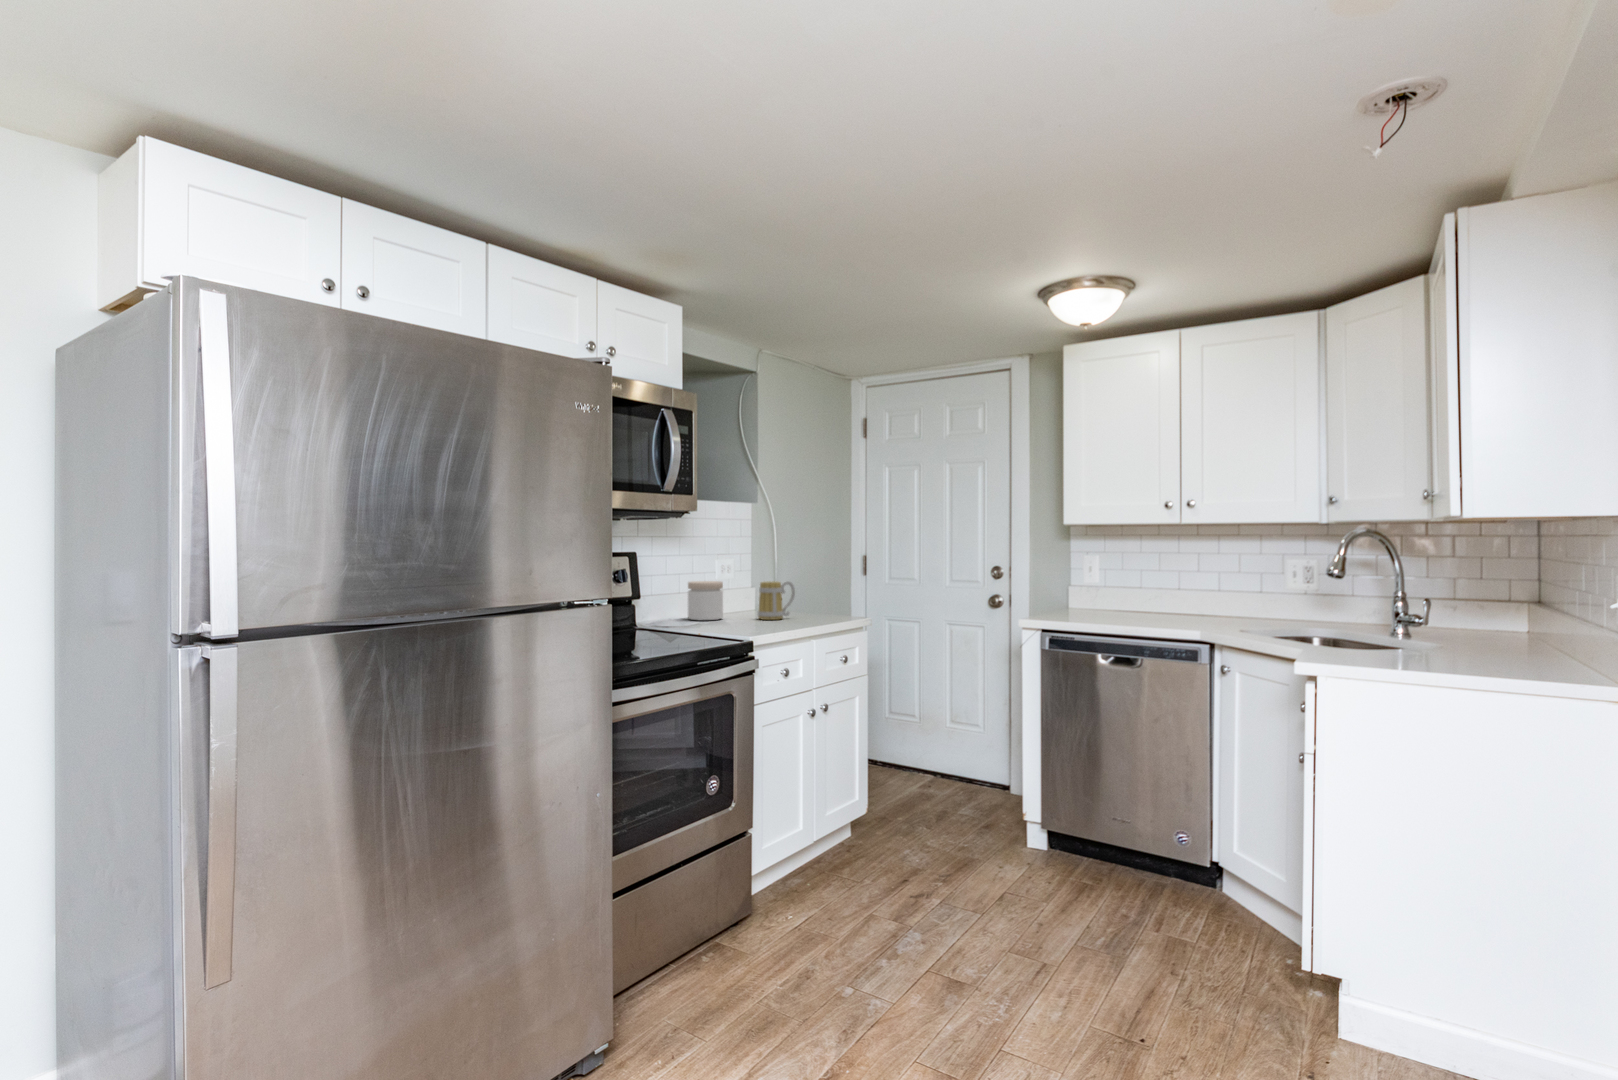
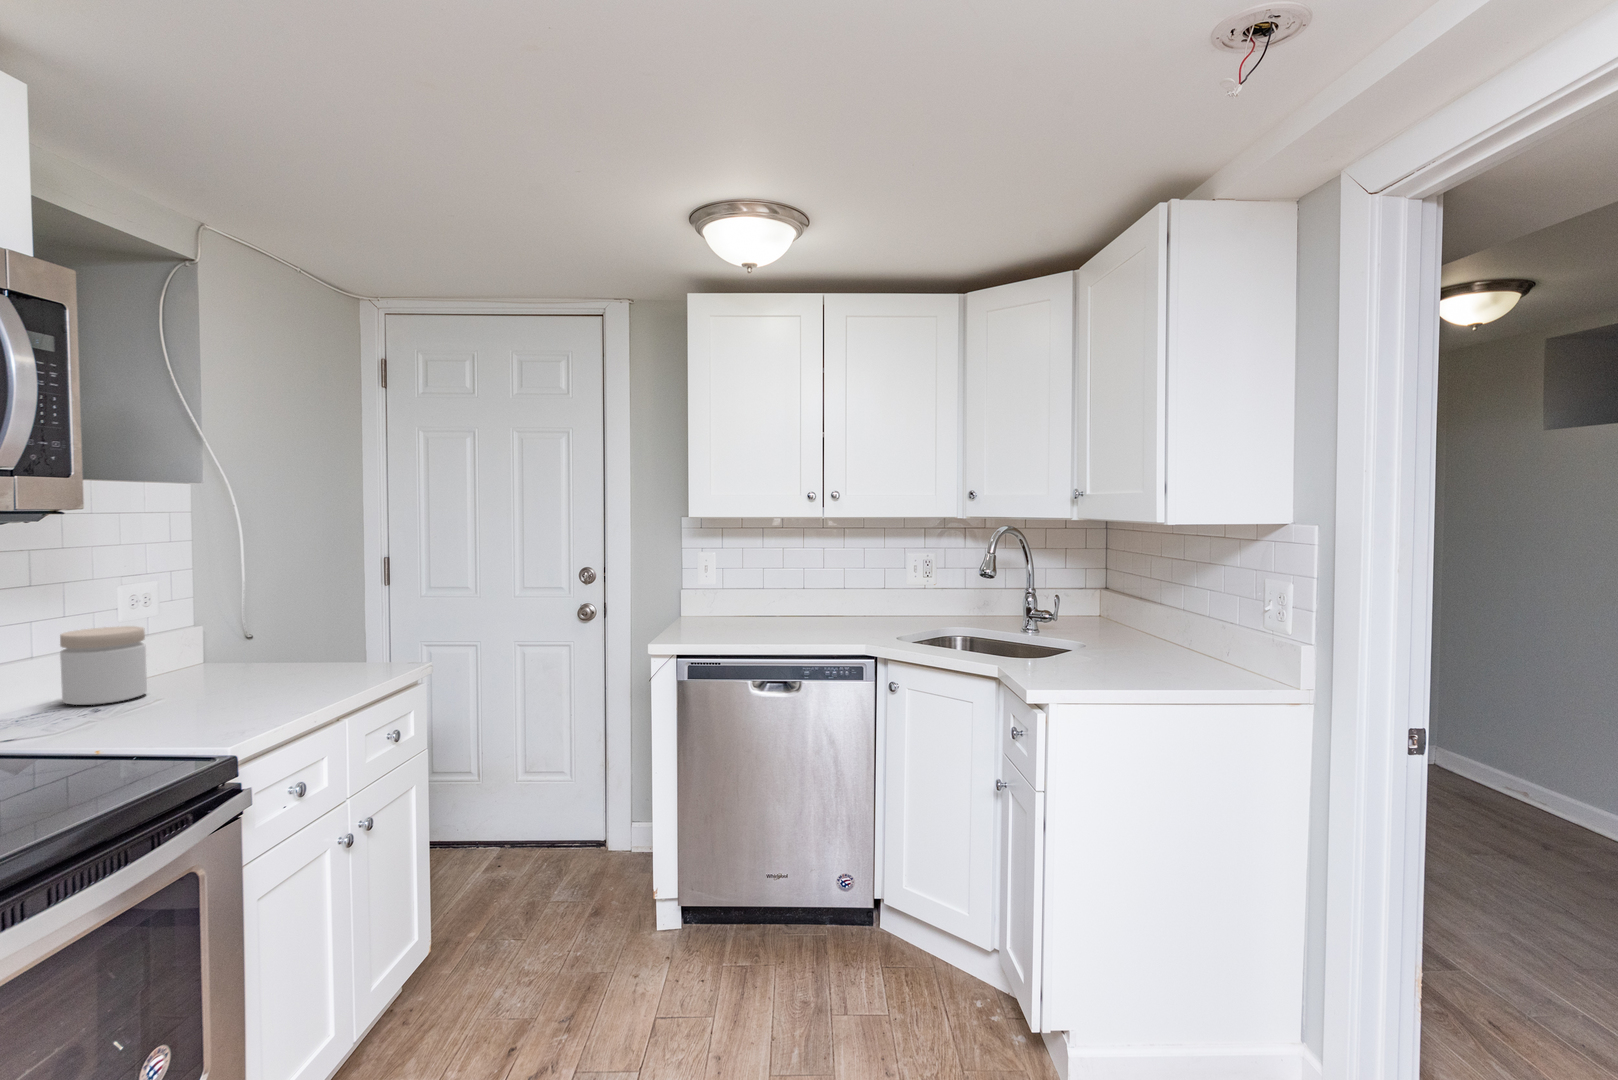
mug: present [758,581,795,620] -> none [223,617,297,687]

